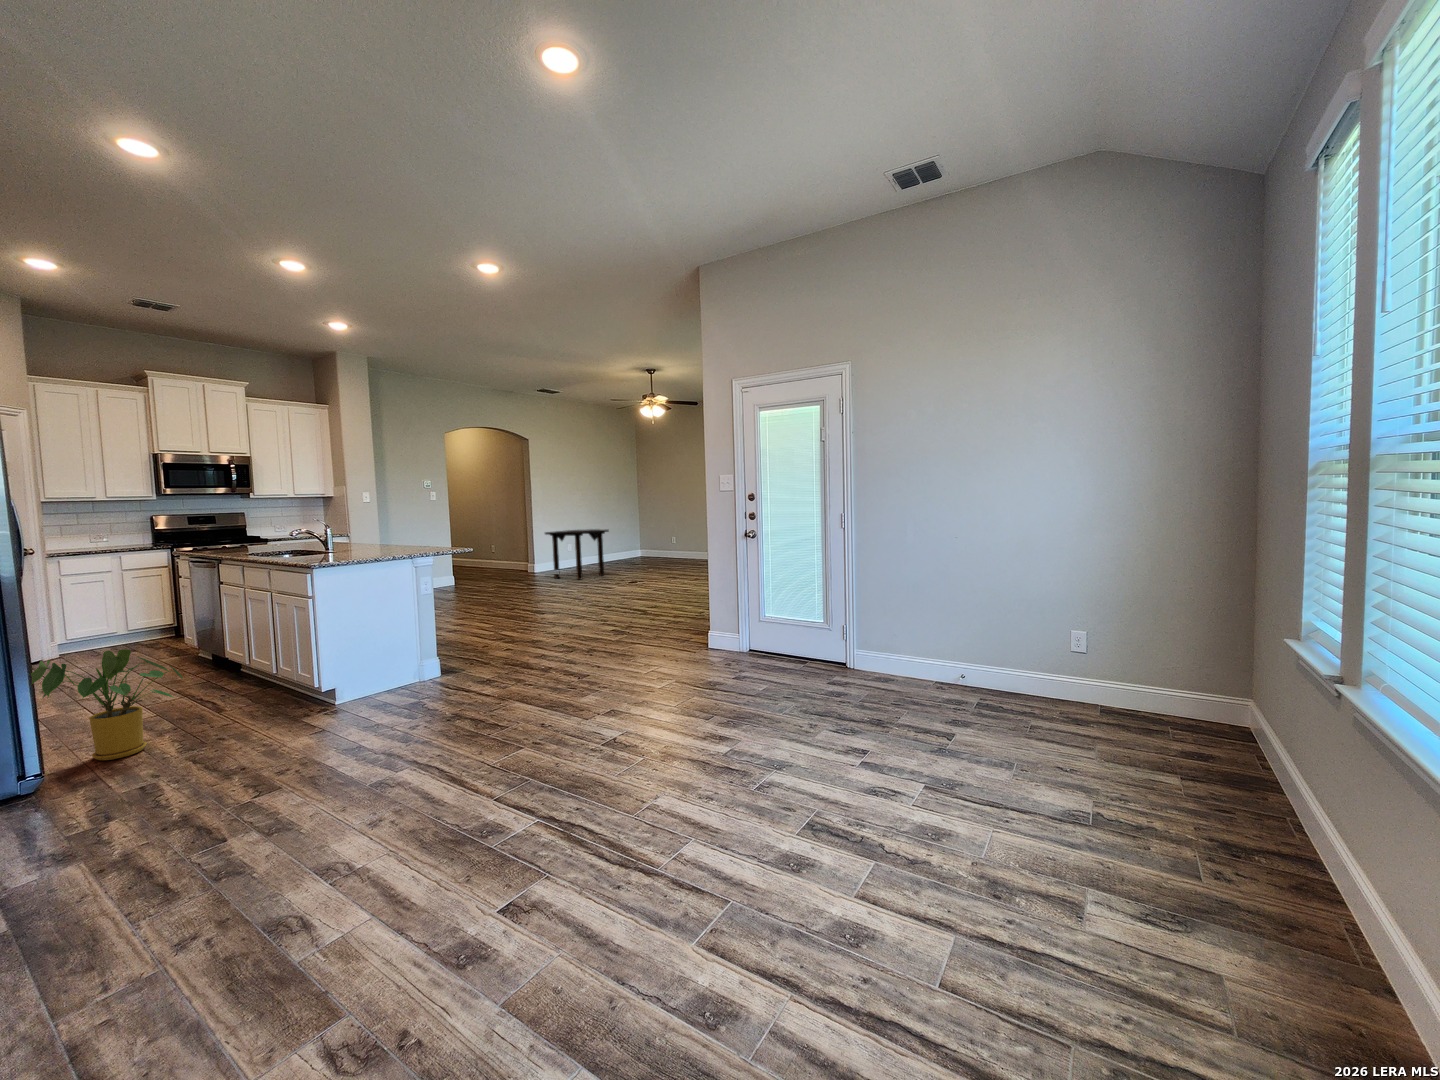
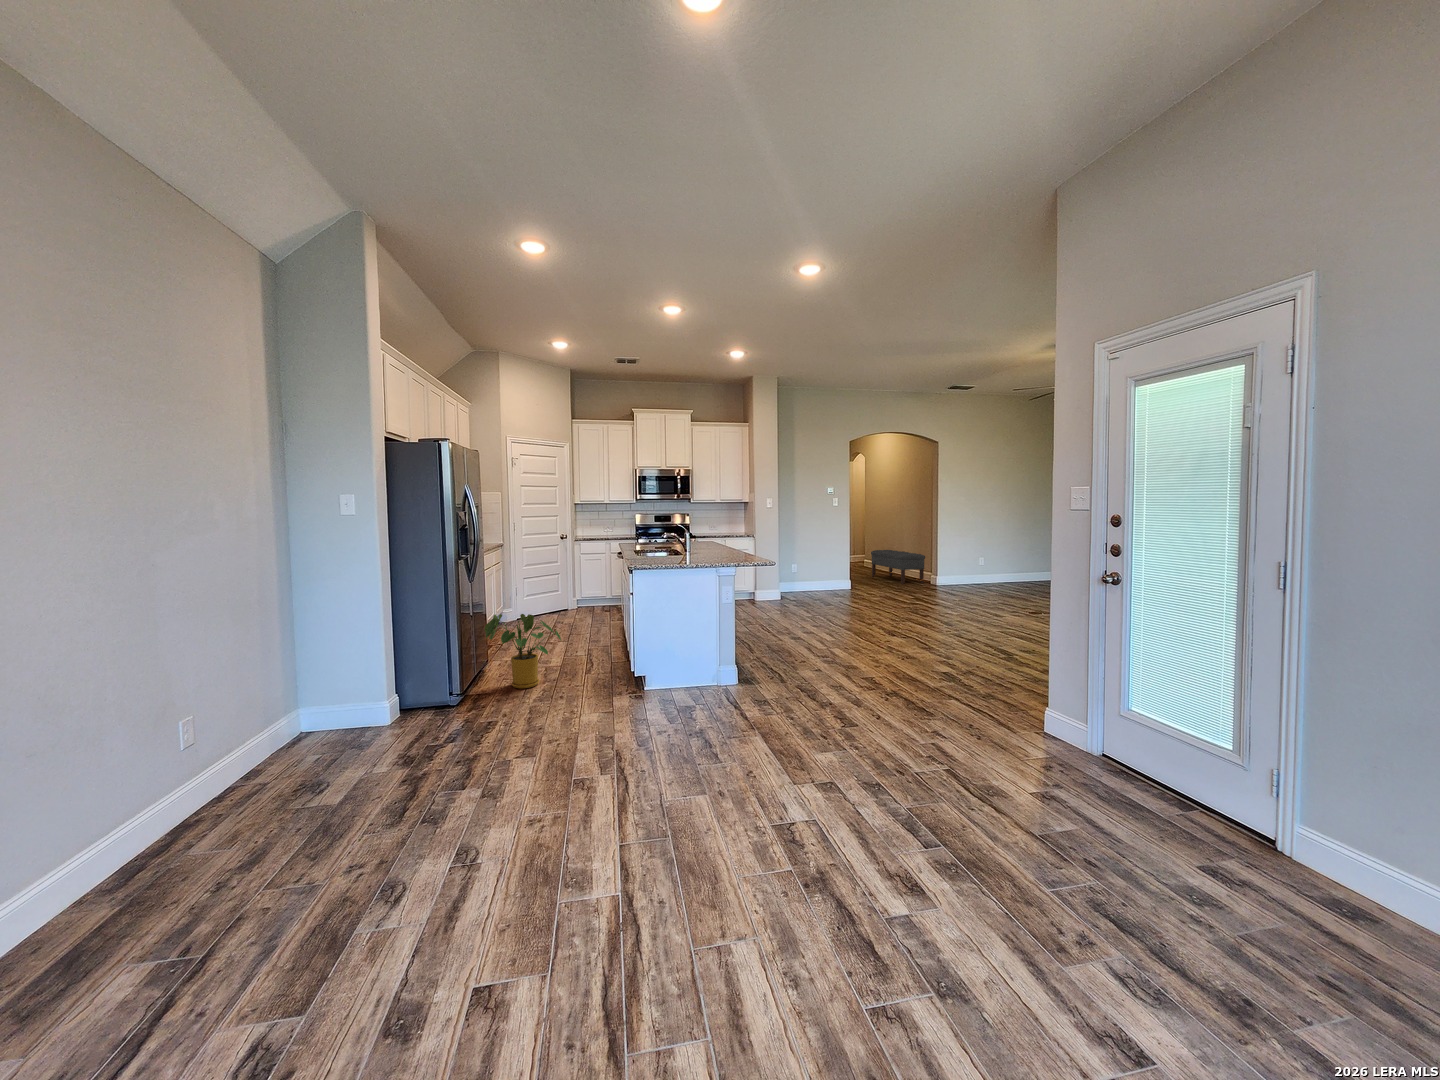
side table: present [545,529,608,580] -> none [945,537,1020,593]
bench: none [463,549,525,581] -> present [871,550,925,584]

